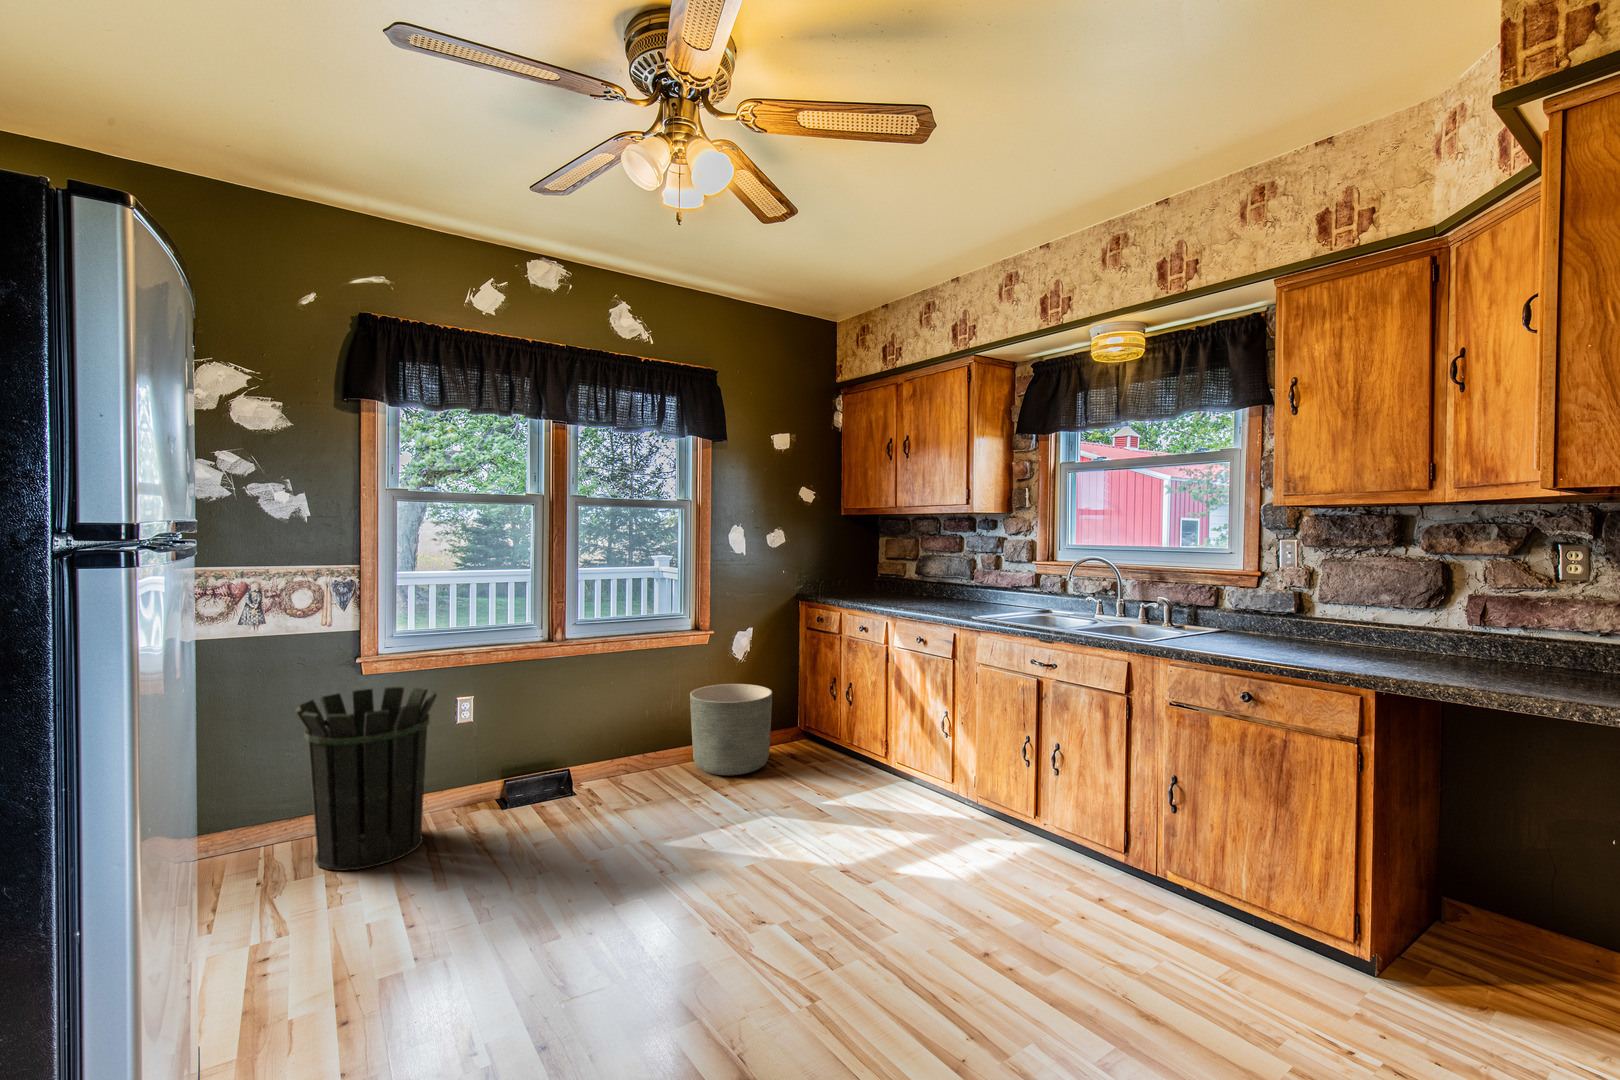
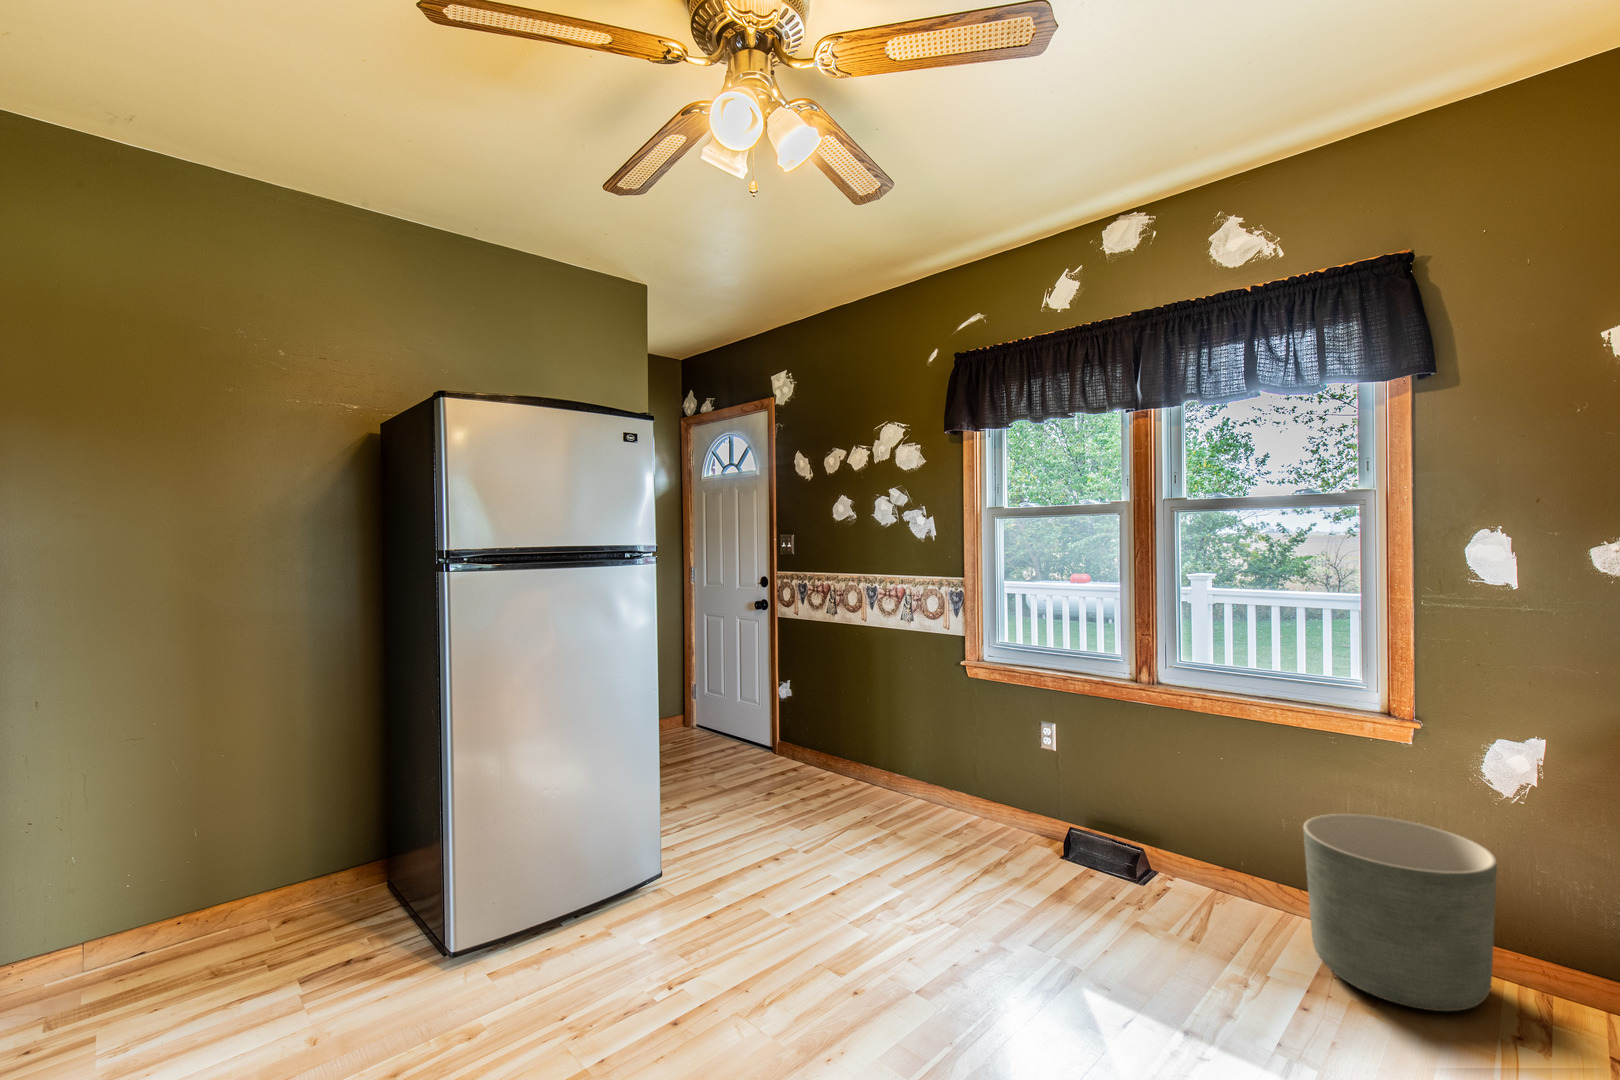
waste bin: present [296,687,437,871] -> none [877,687,985,845]

